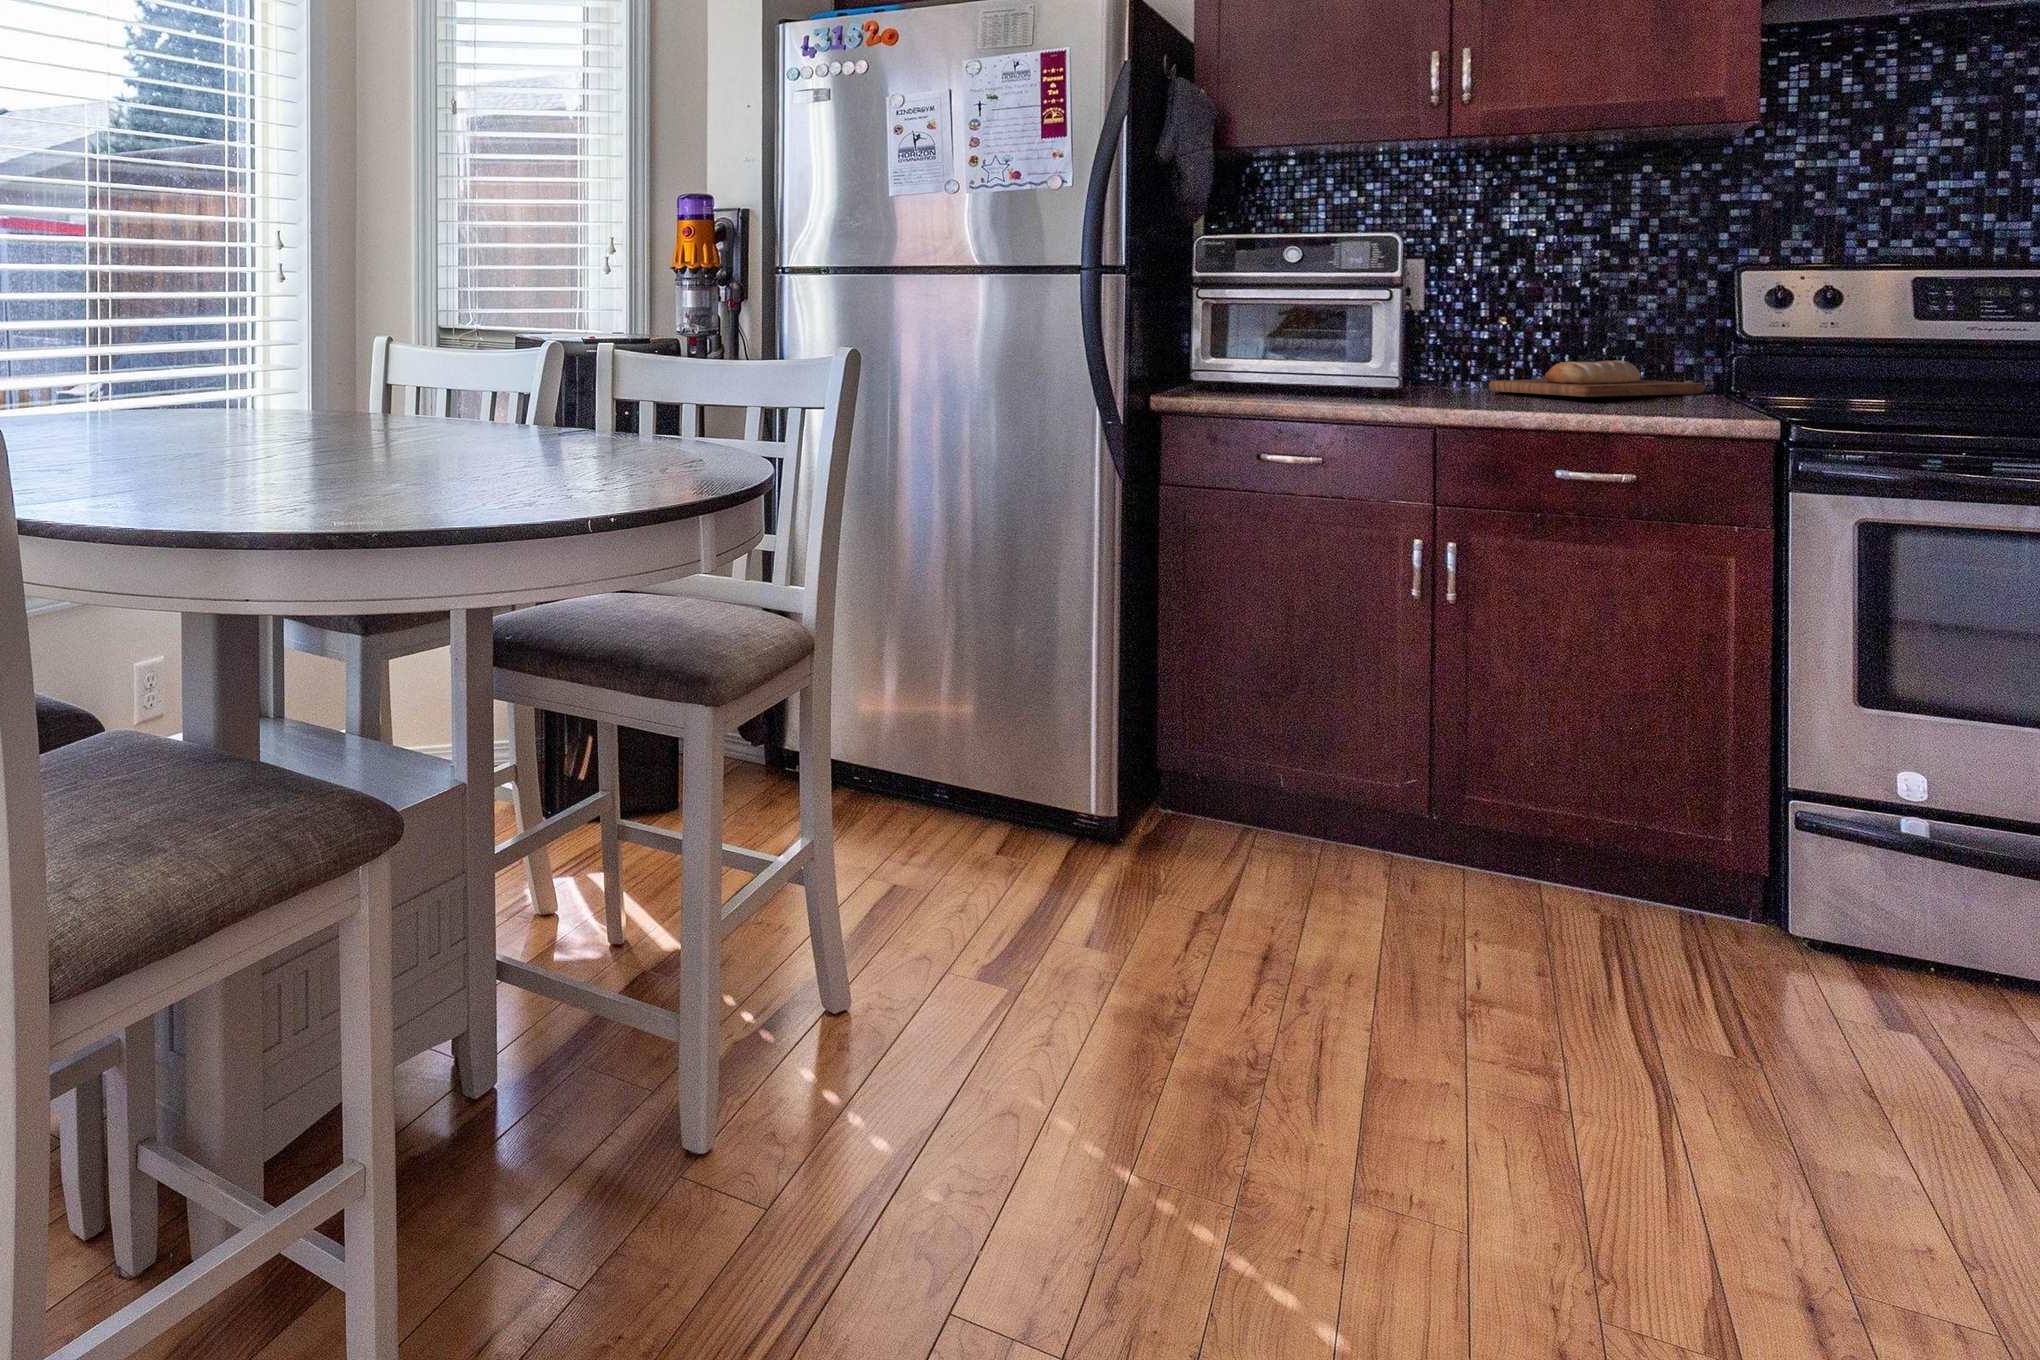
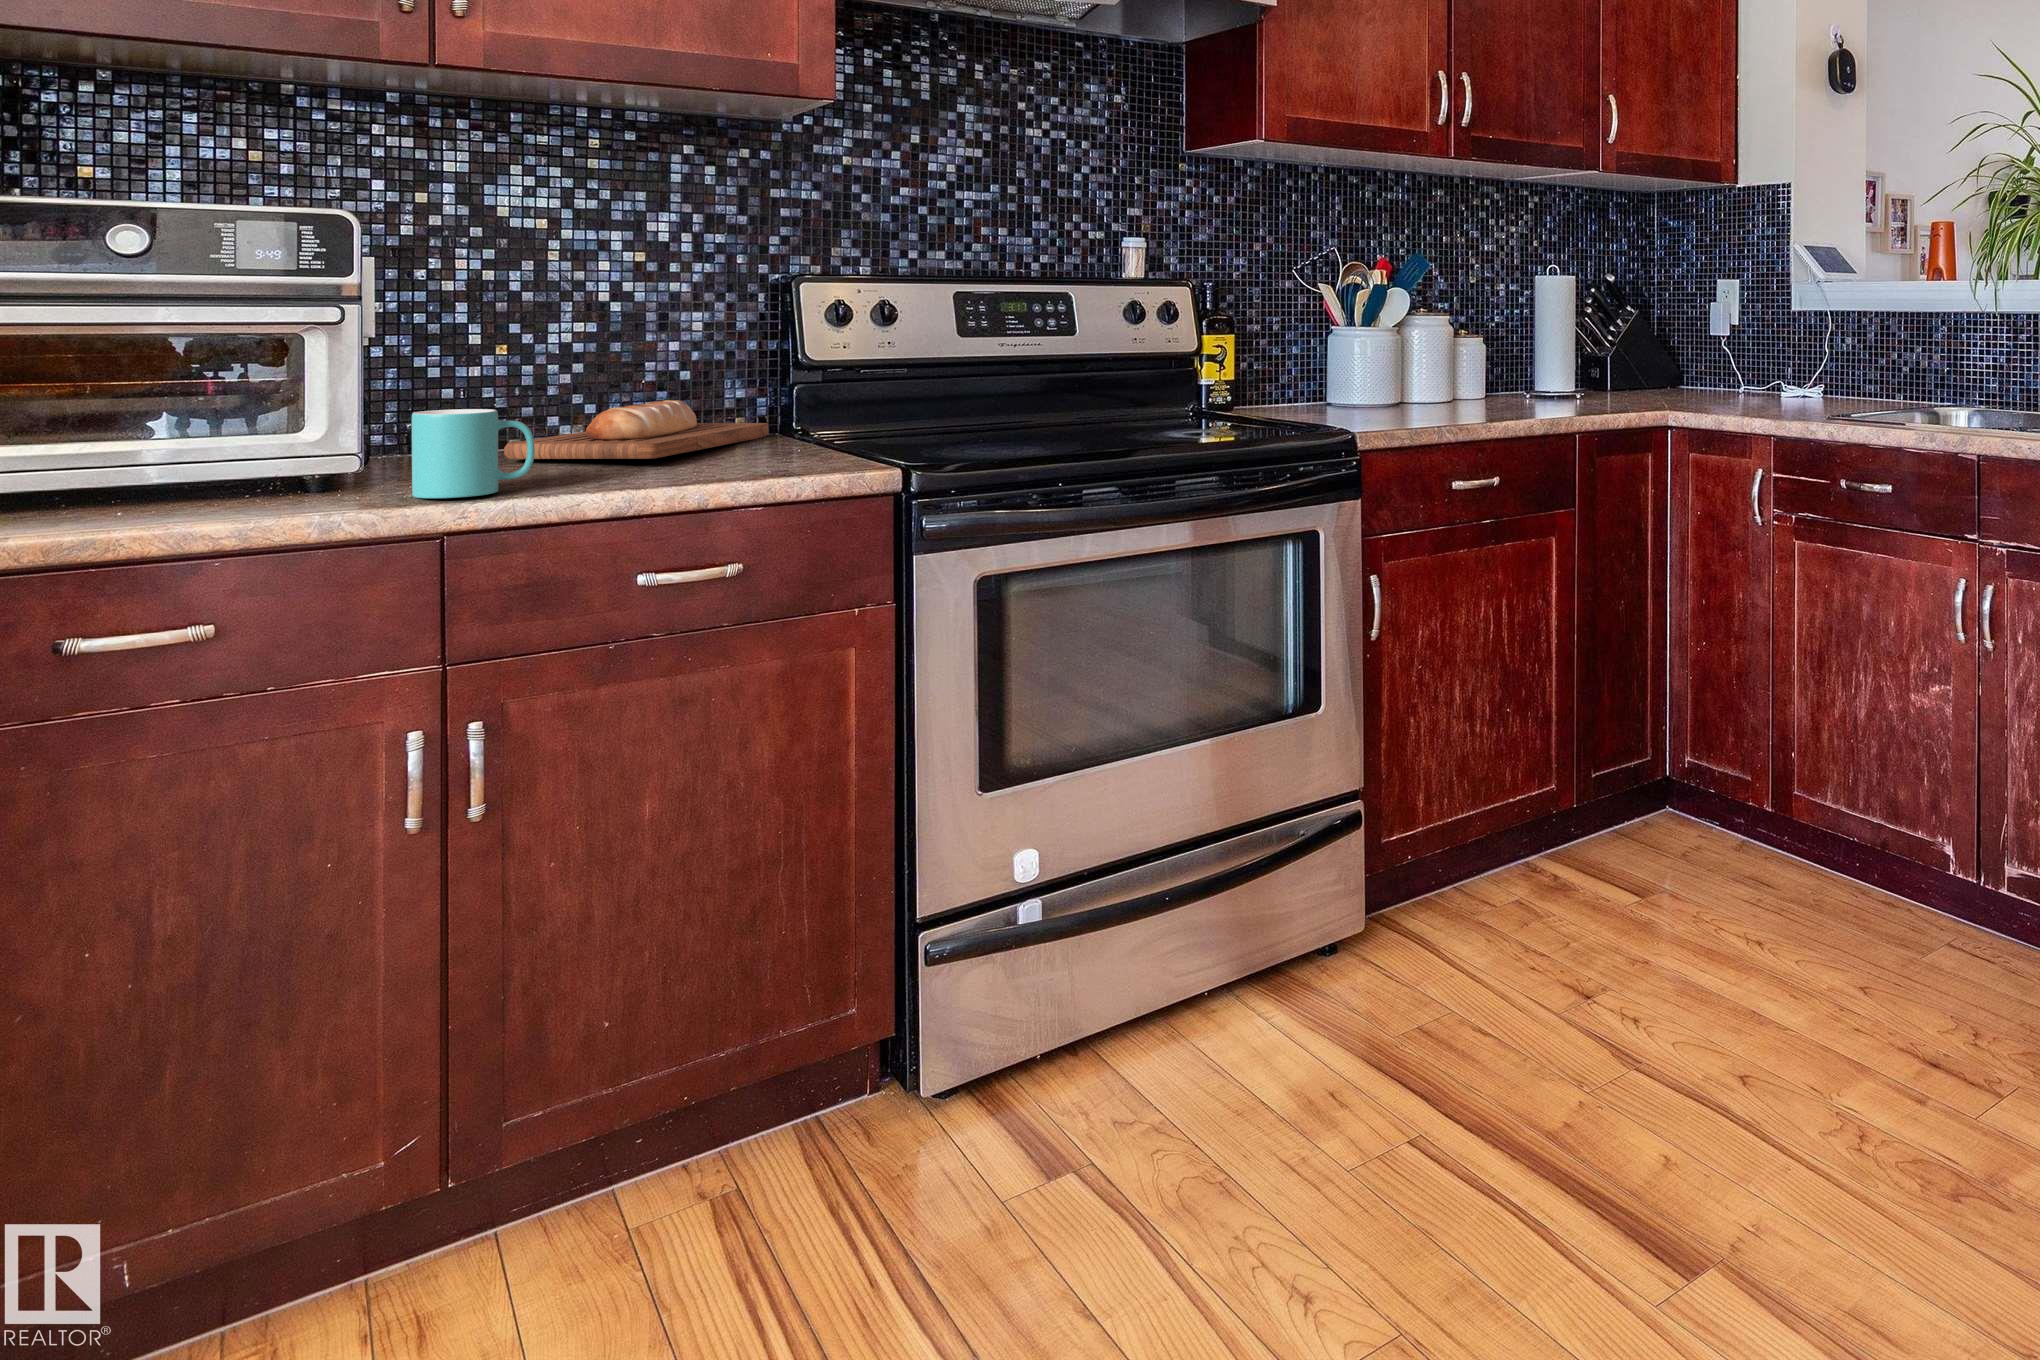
mug: none [1424,353,1497,406] -> present [412,409,535,498]

